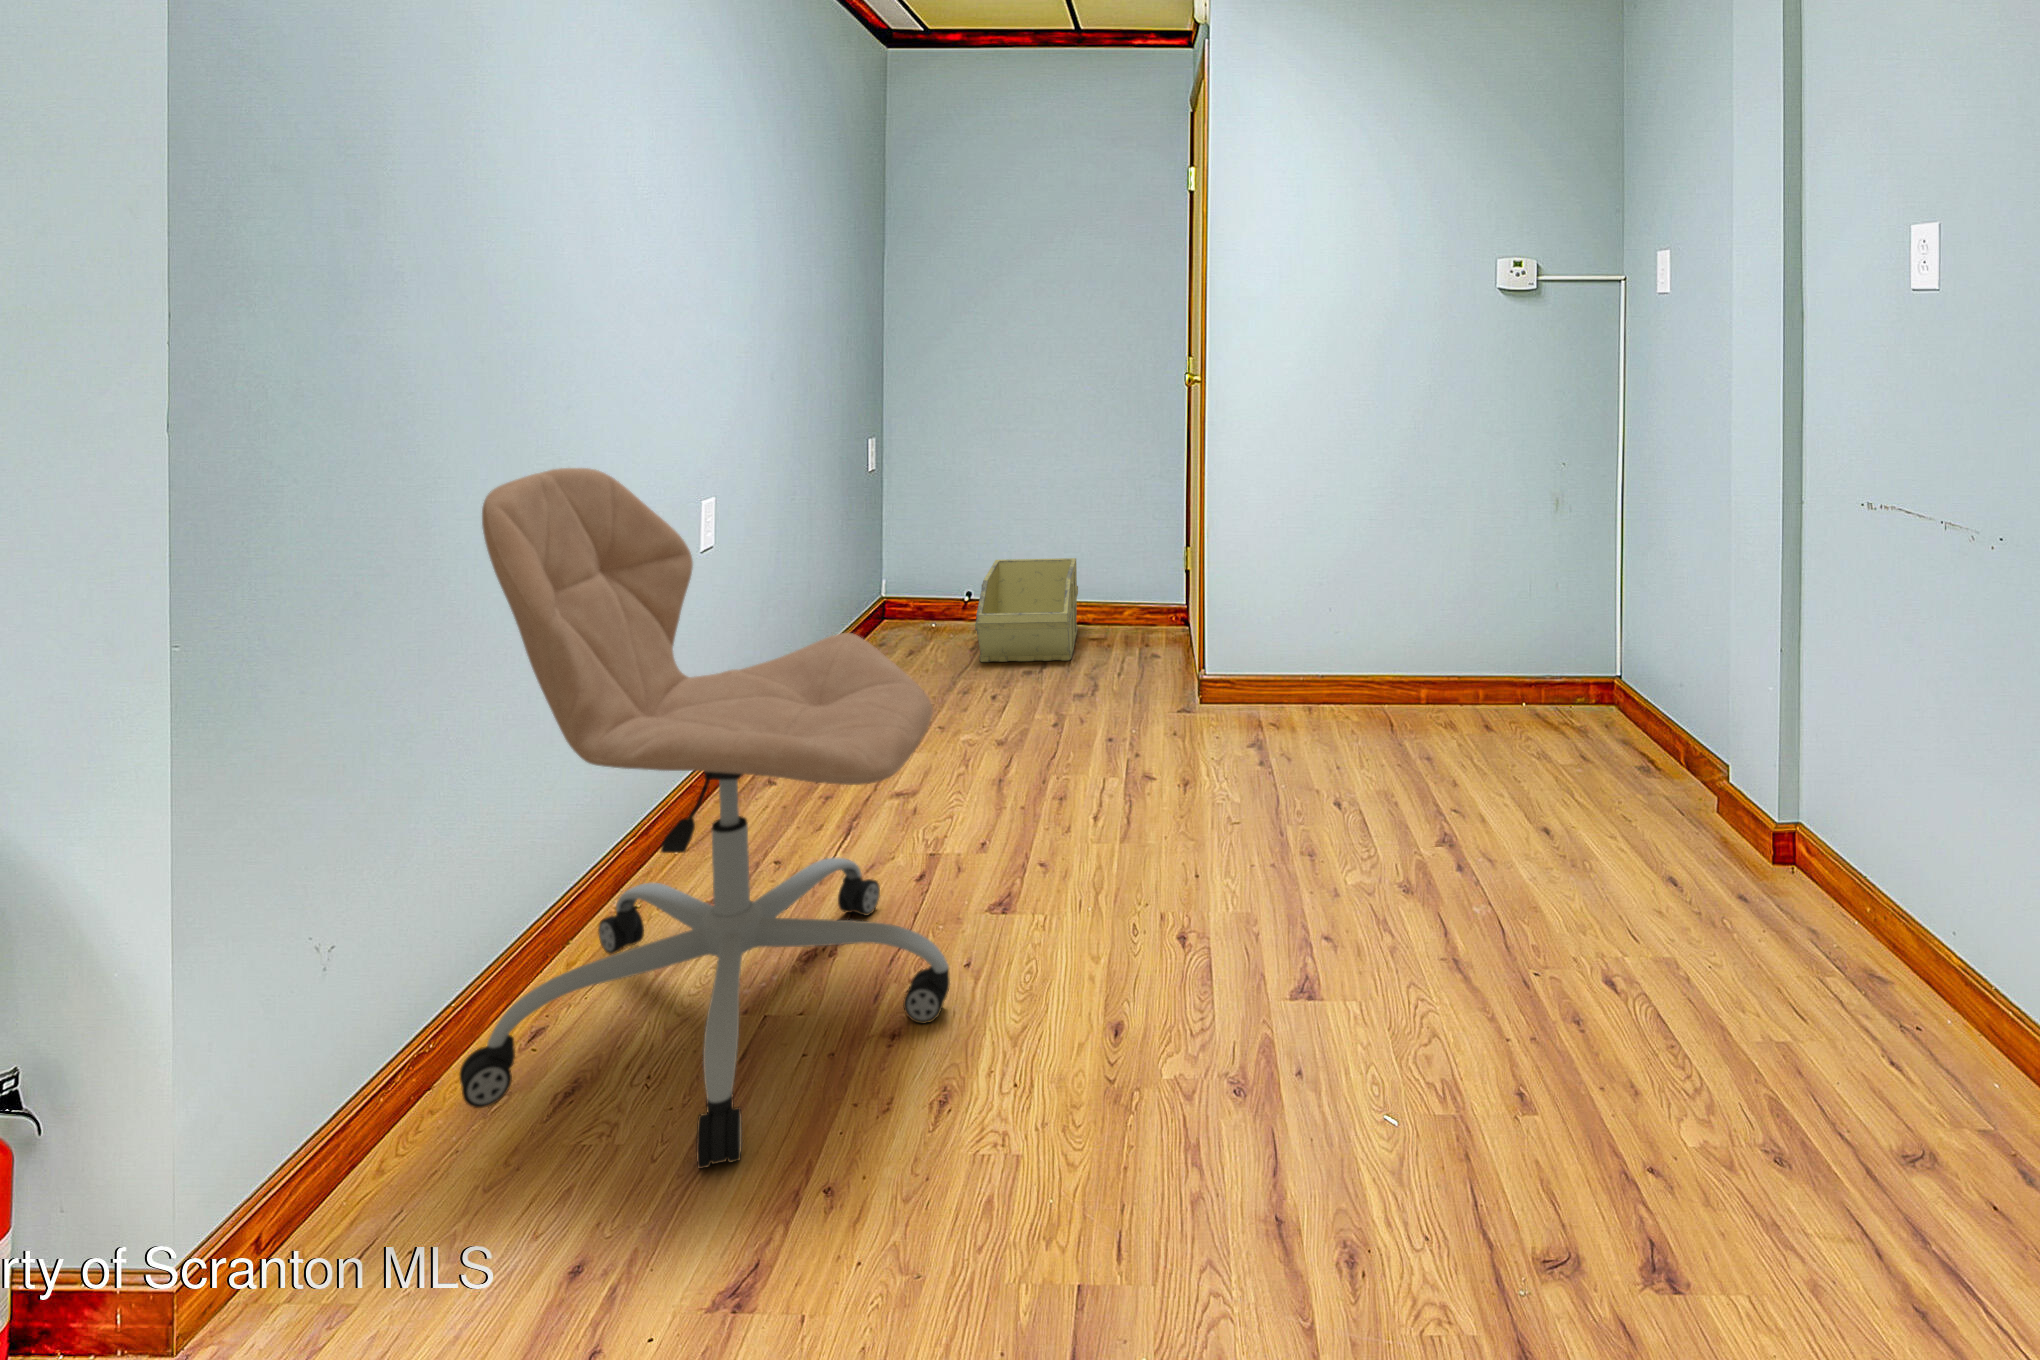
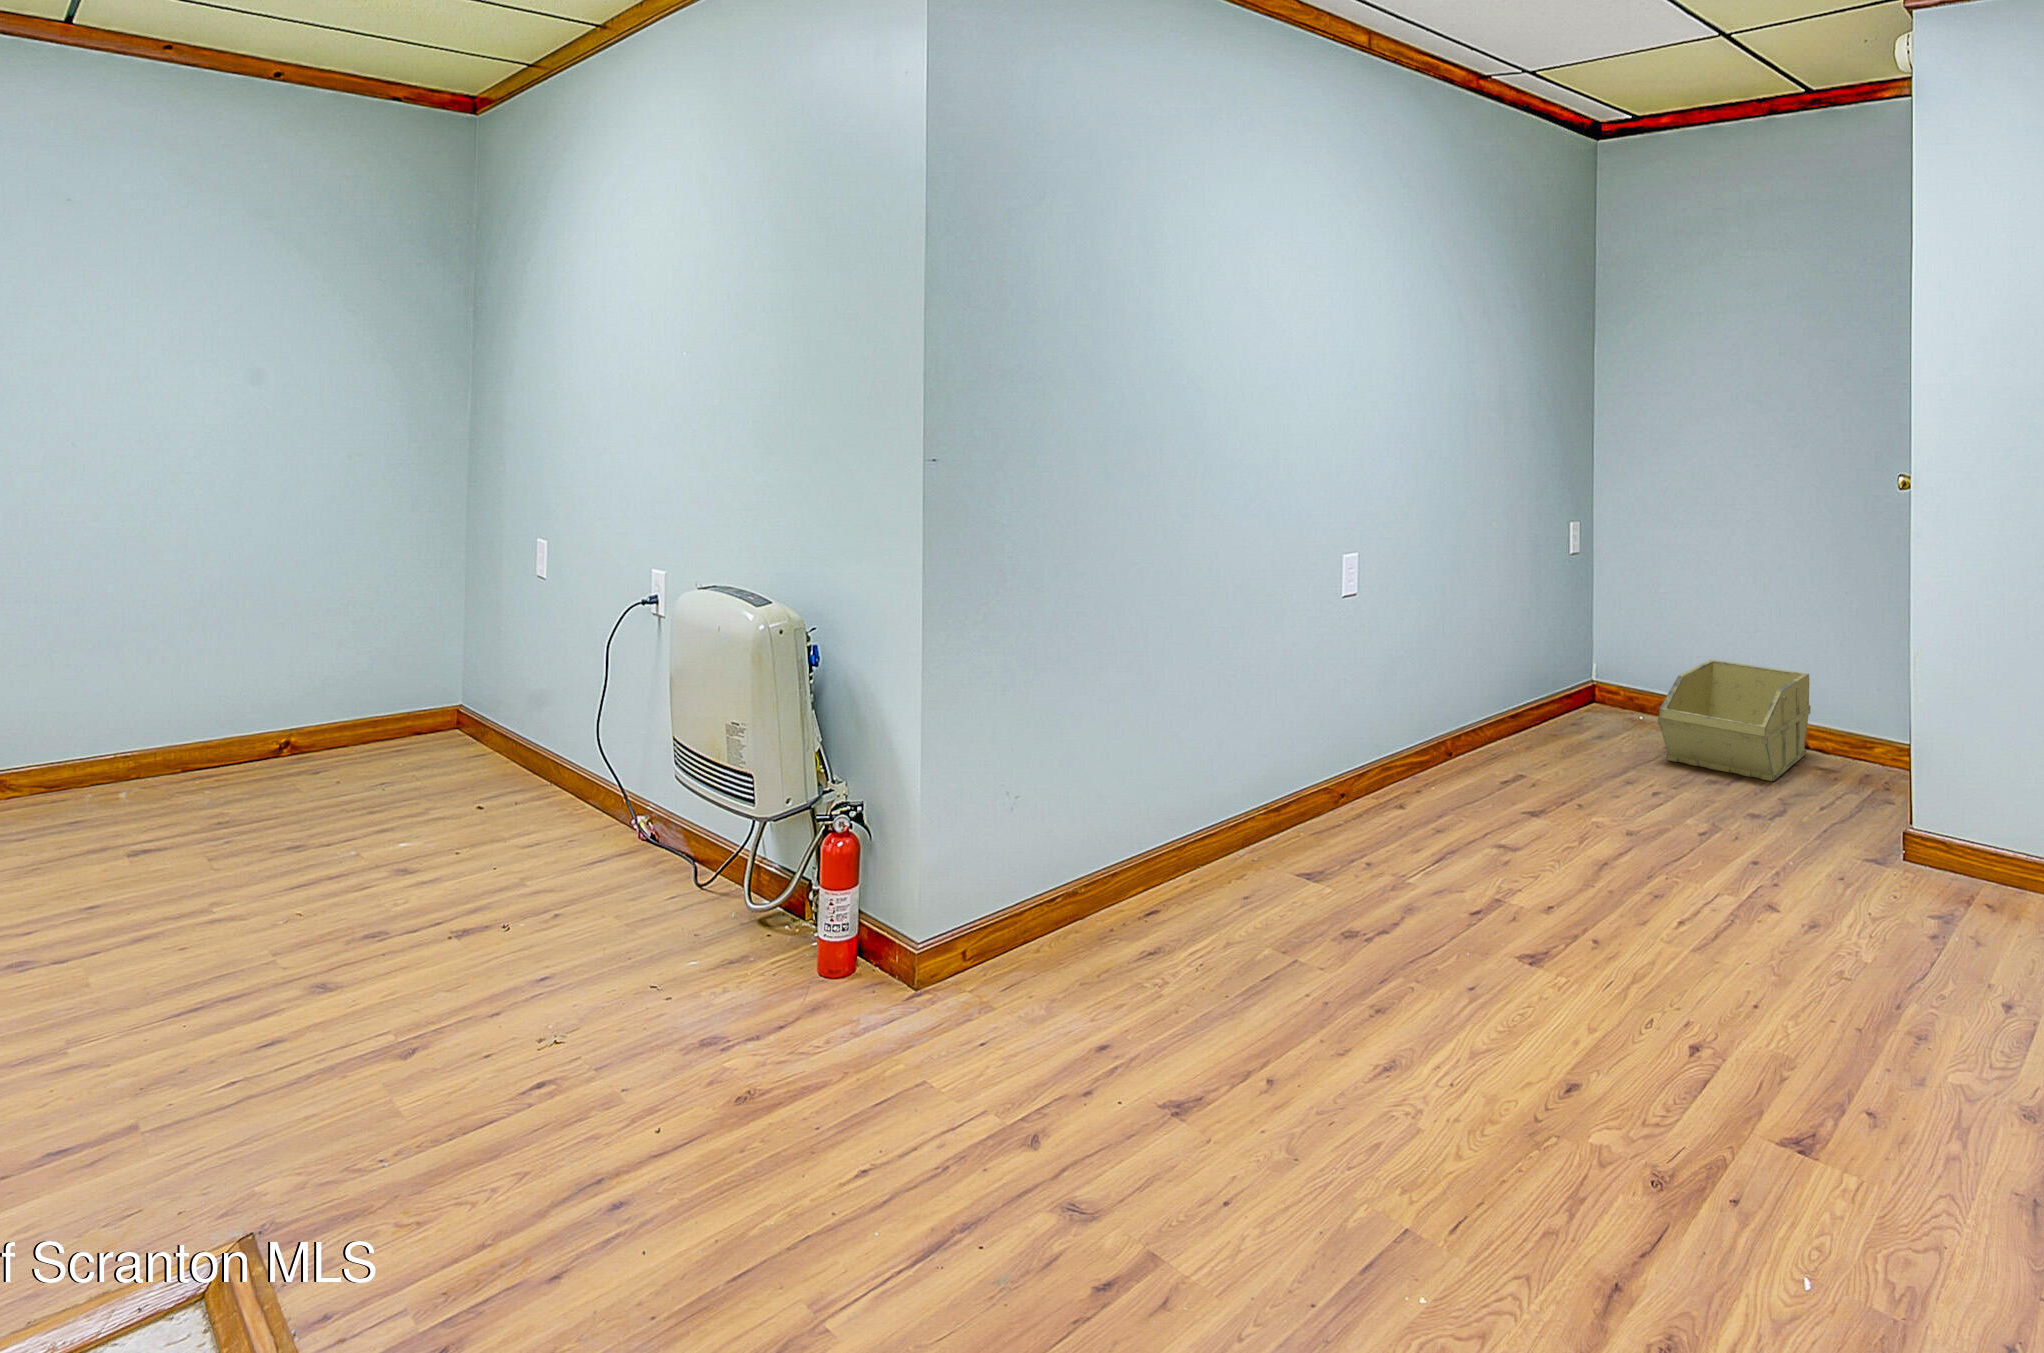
office chair: present [459,468,950,1169] -> none [1087,503,1450,1037]

